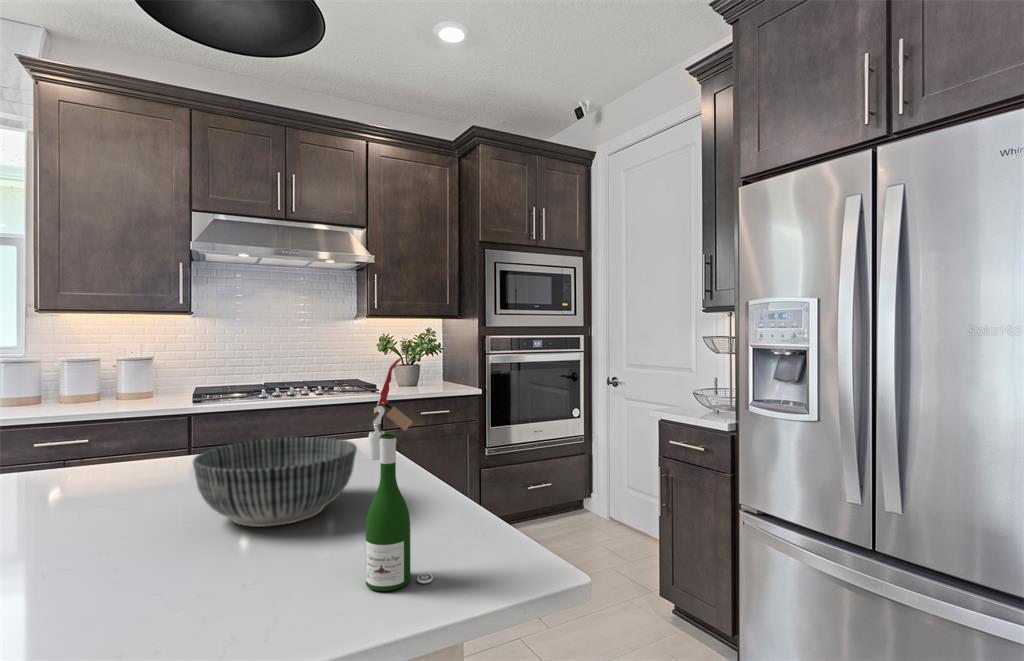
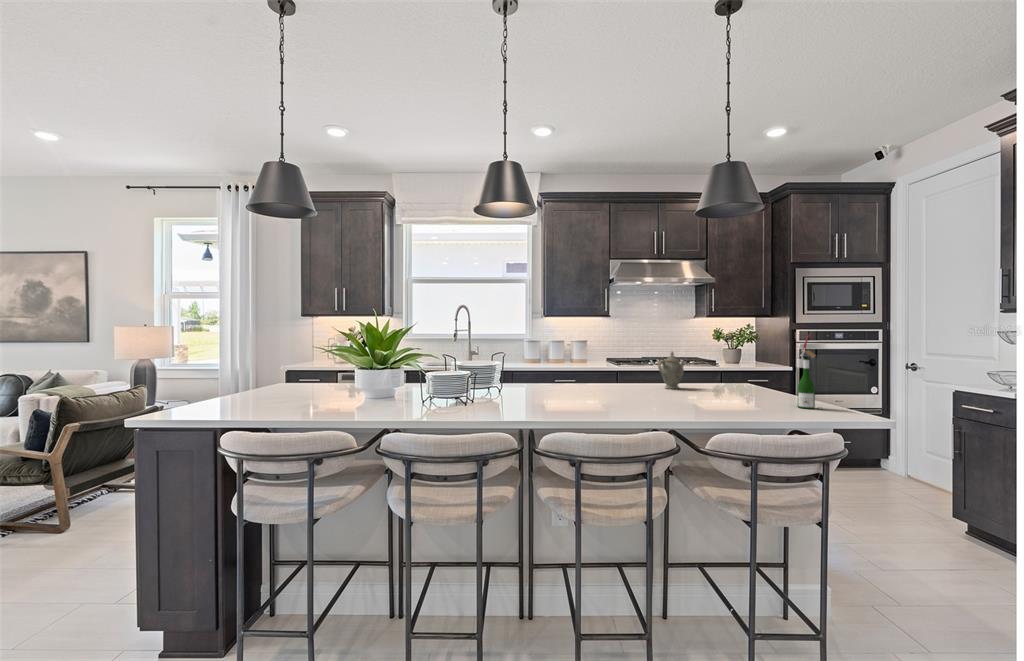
teapot: none [77,401,186,505] -> present [658,352,685,389]
bowl: present [193,437,357,527] -> none [707,369,771,396]

